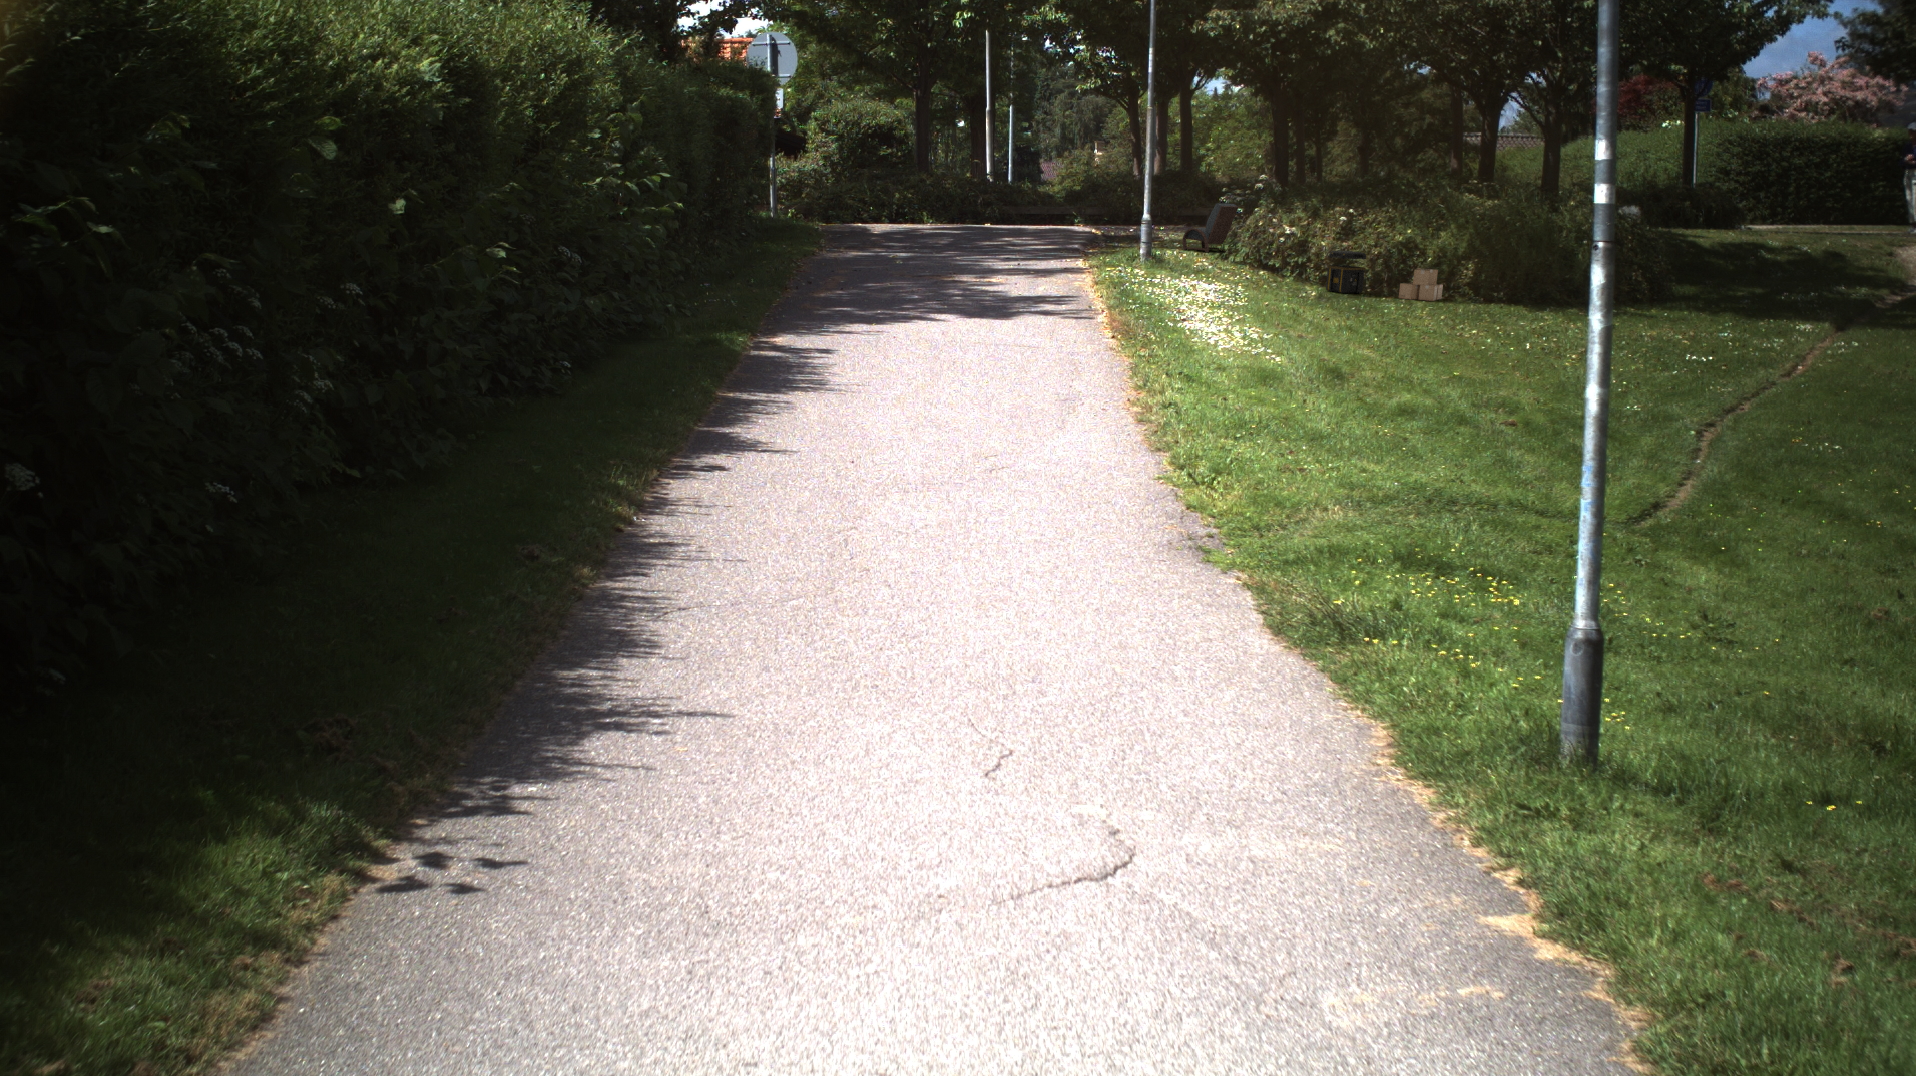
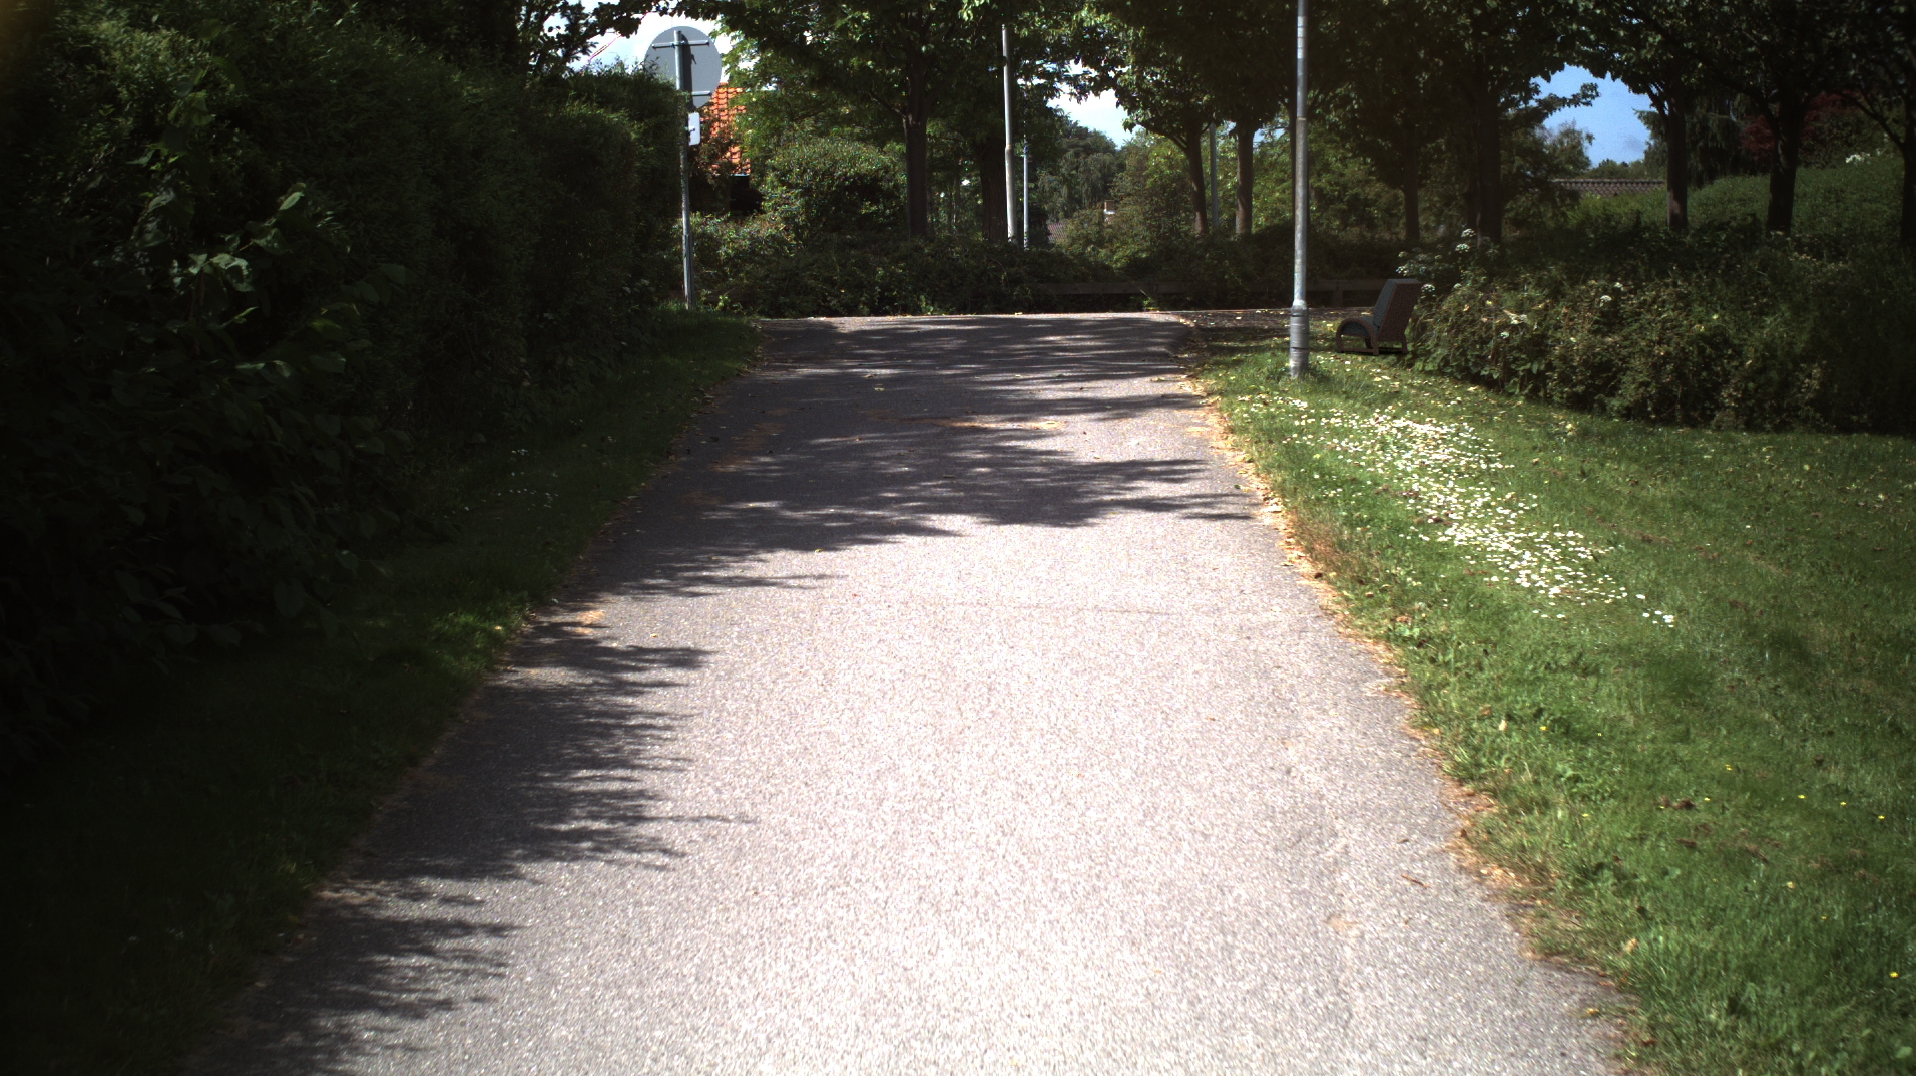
toolbox: present [1326,251,1366,293] -> none [1583,353,1648,421]
cardboard box: present [1399,268,1443,301] -> none [1707,377,1777,430]

